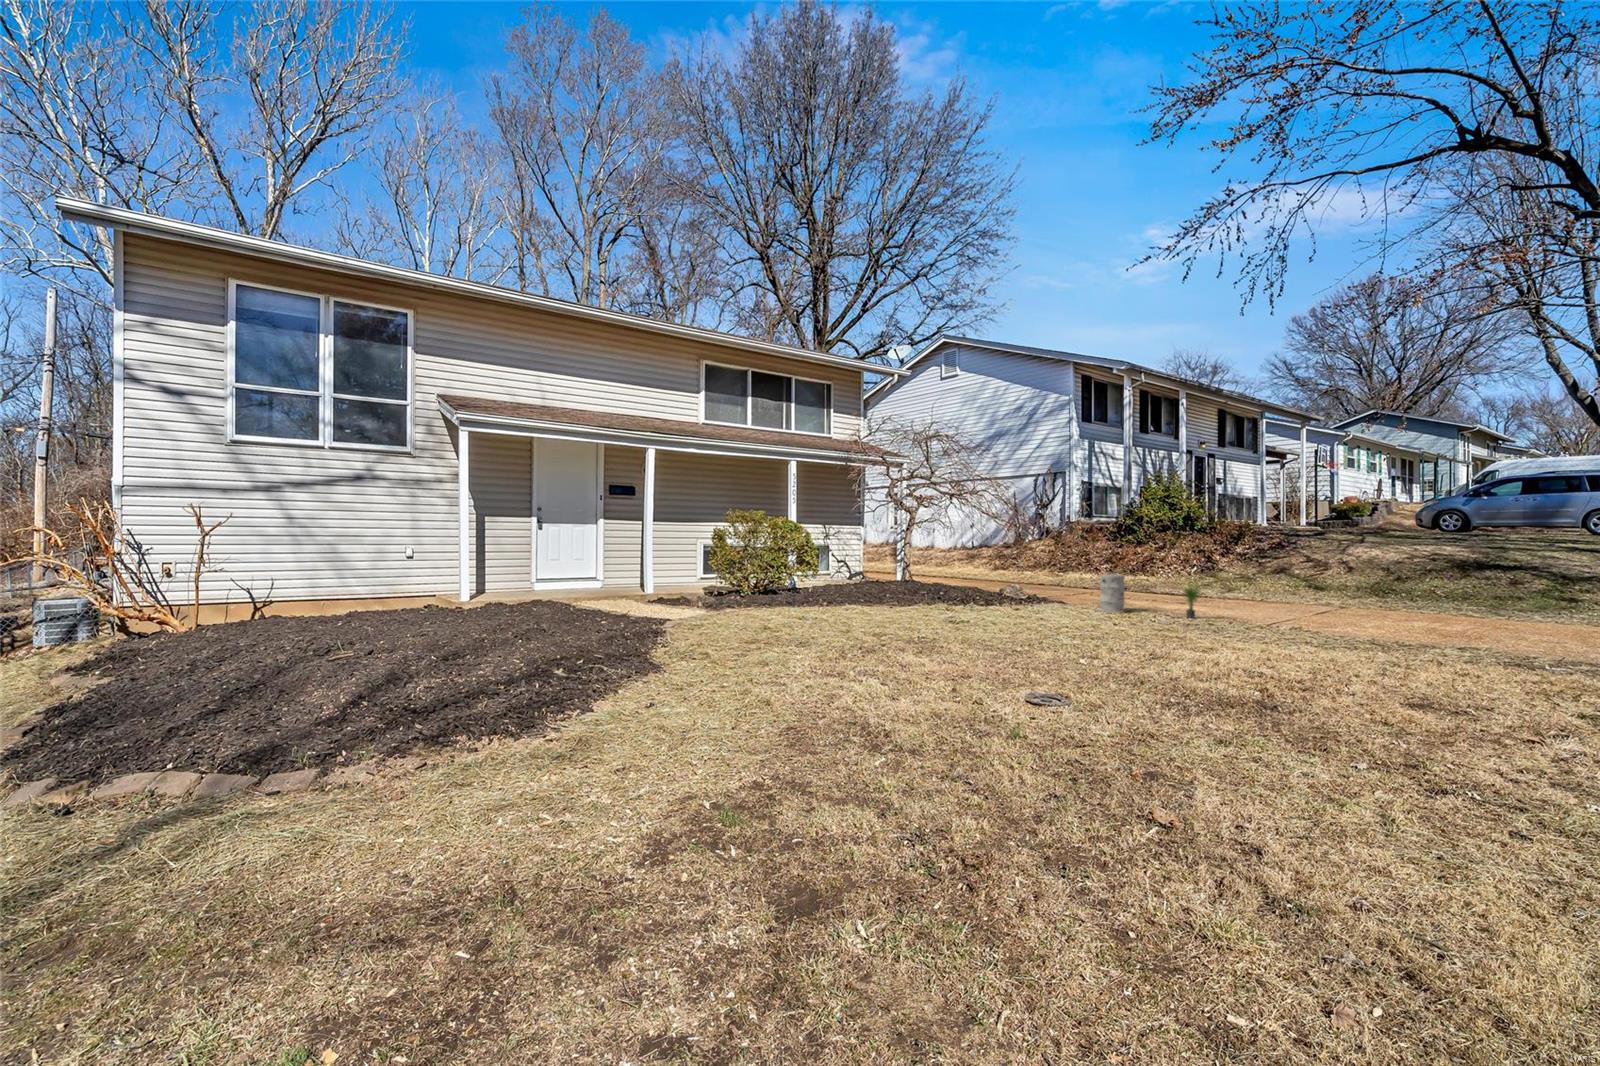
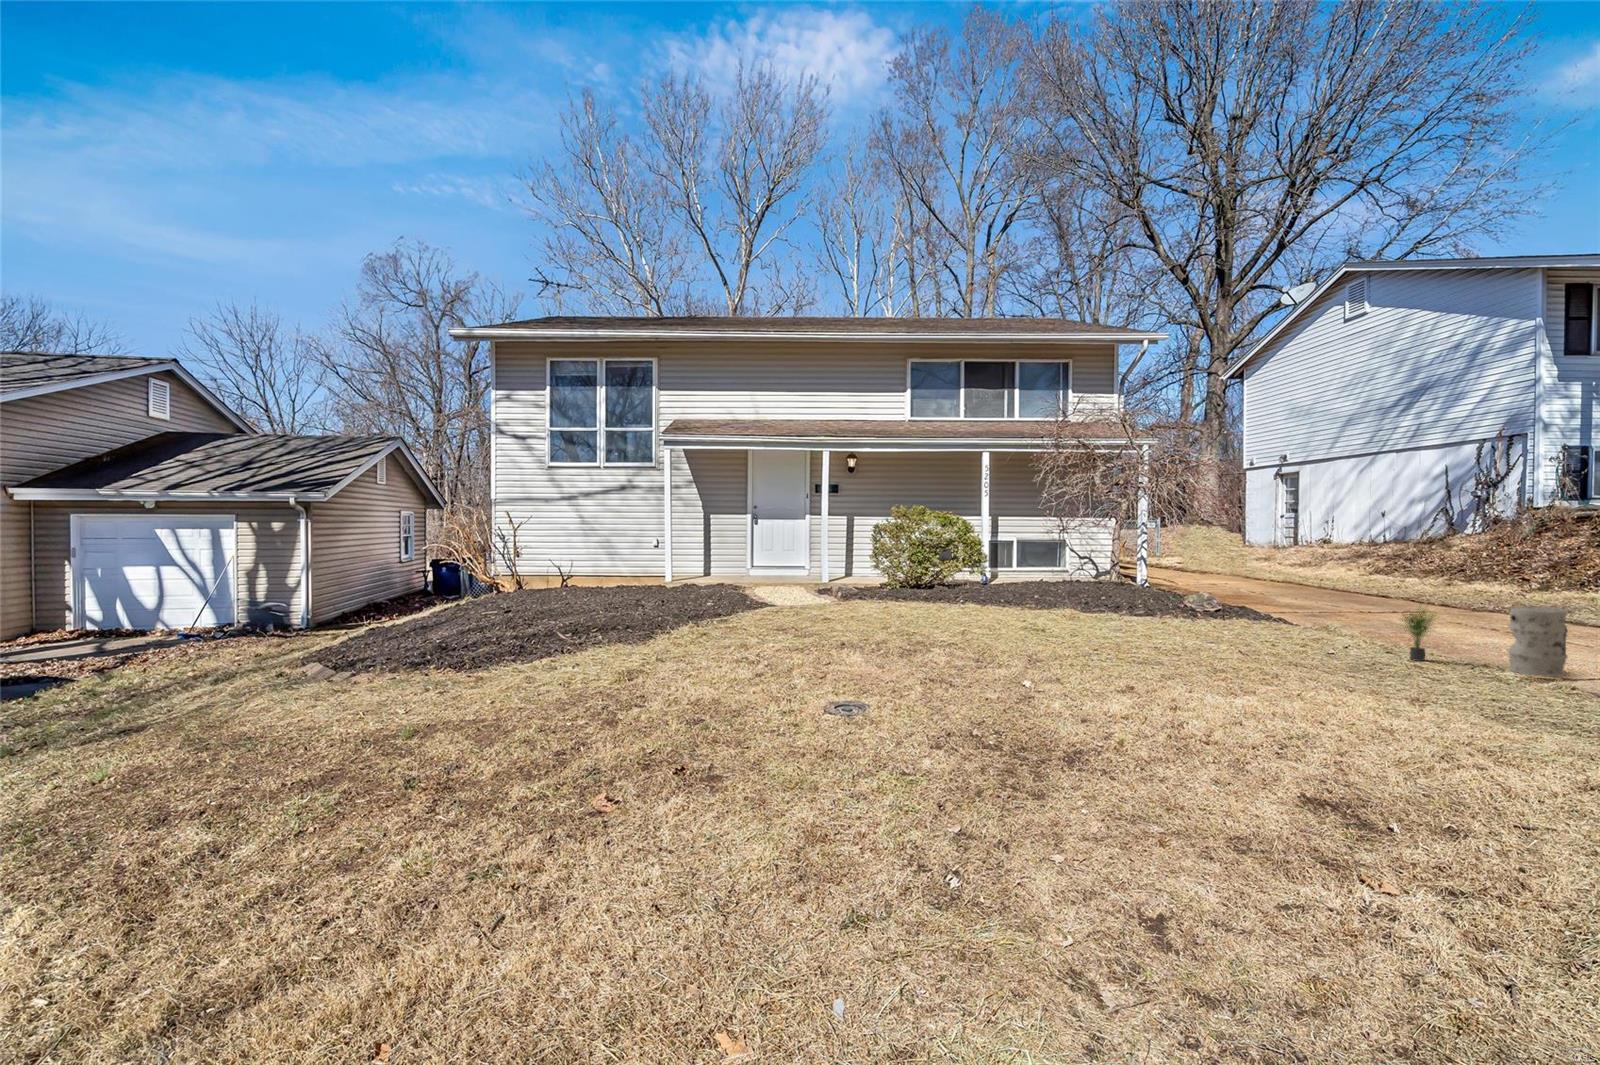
trash can: present [1099,573,1125,613] -> present [1508,605,1568,677]

